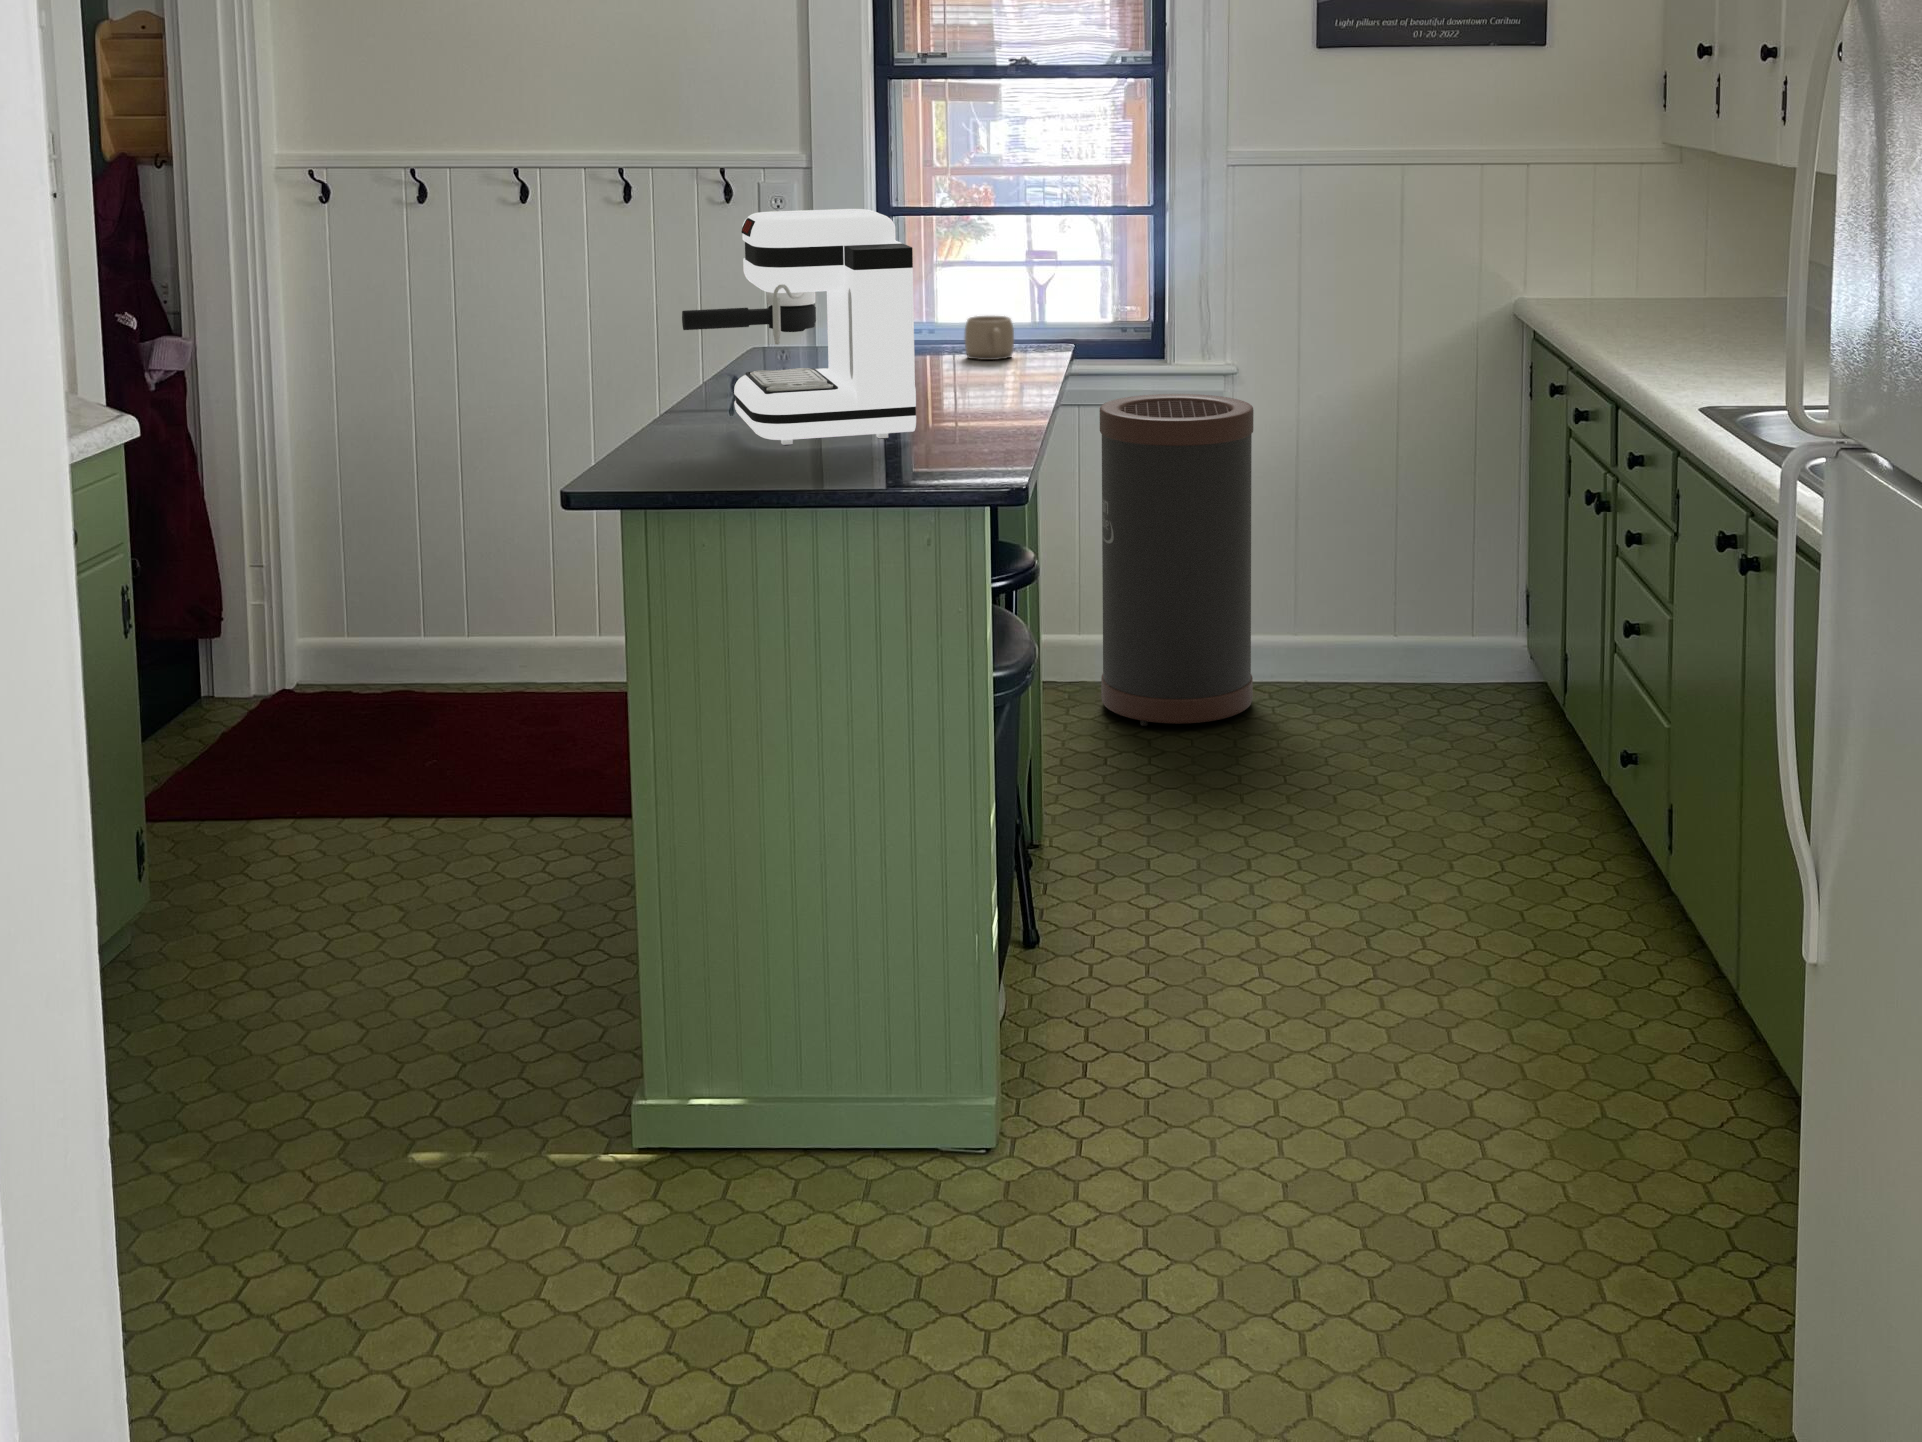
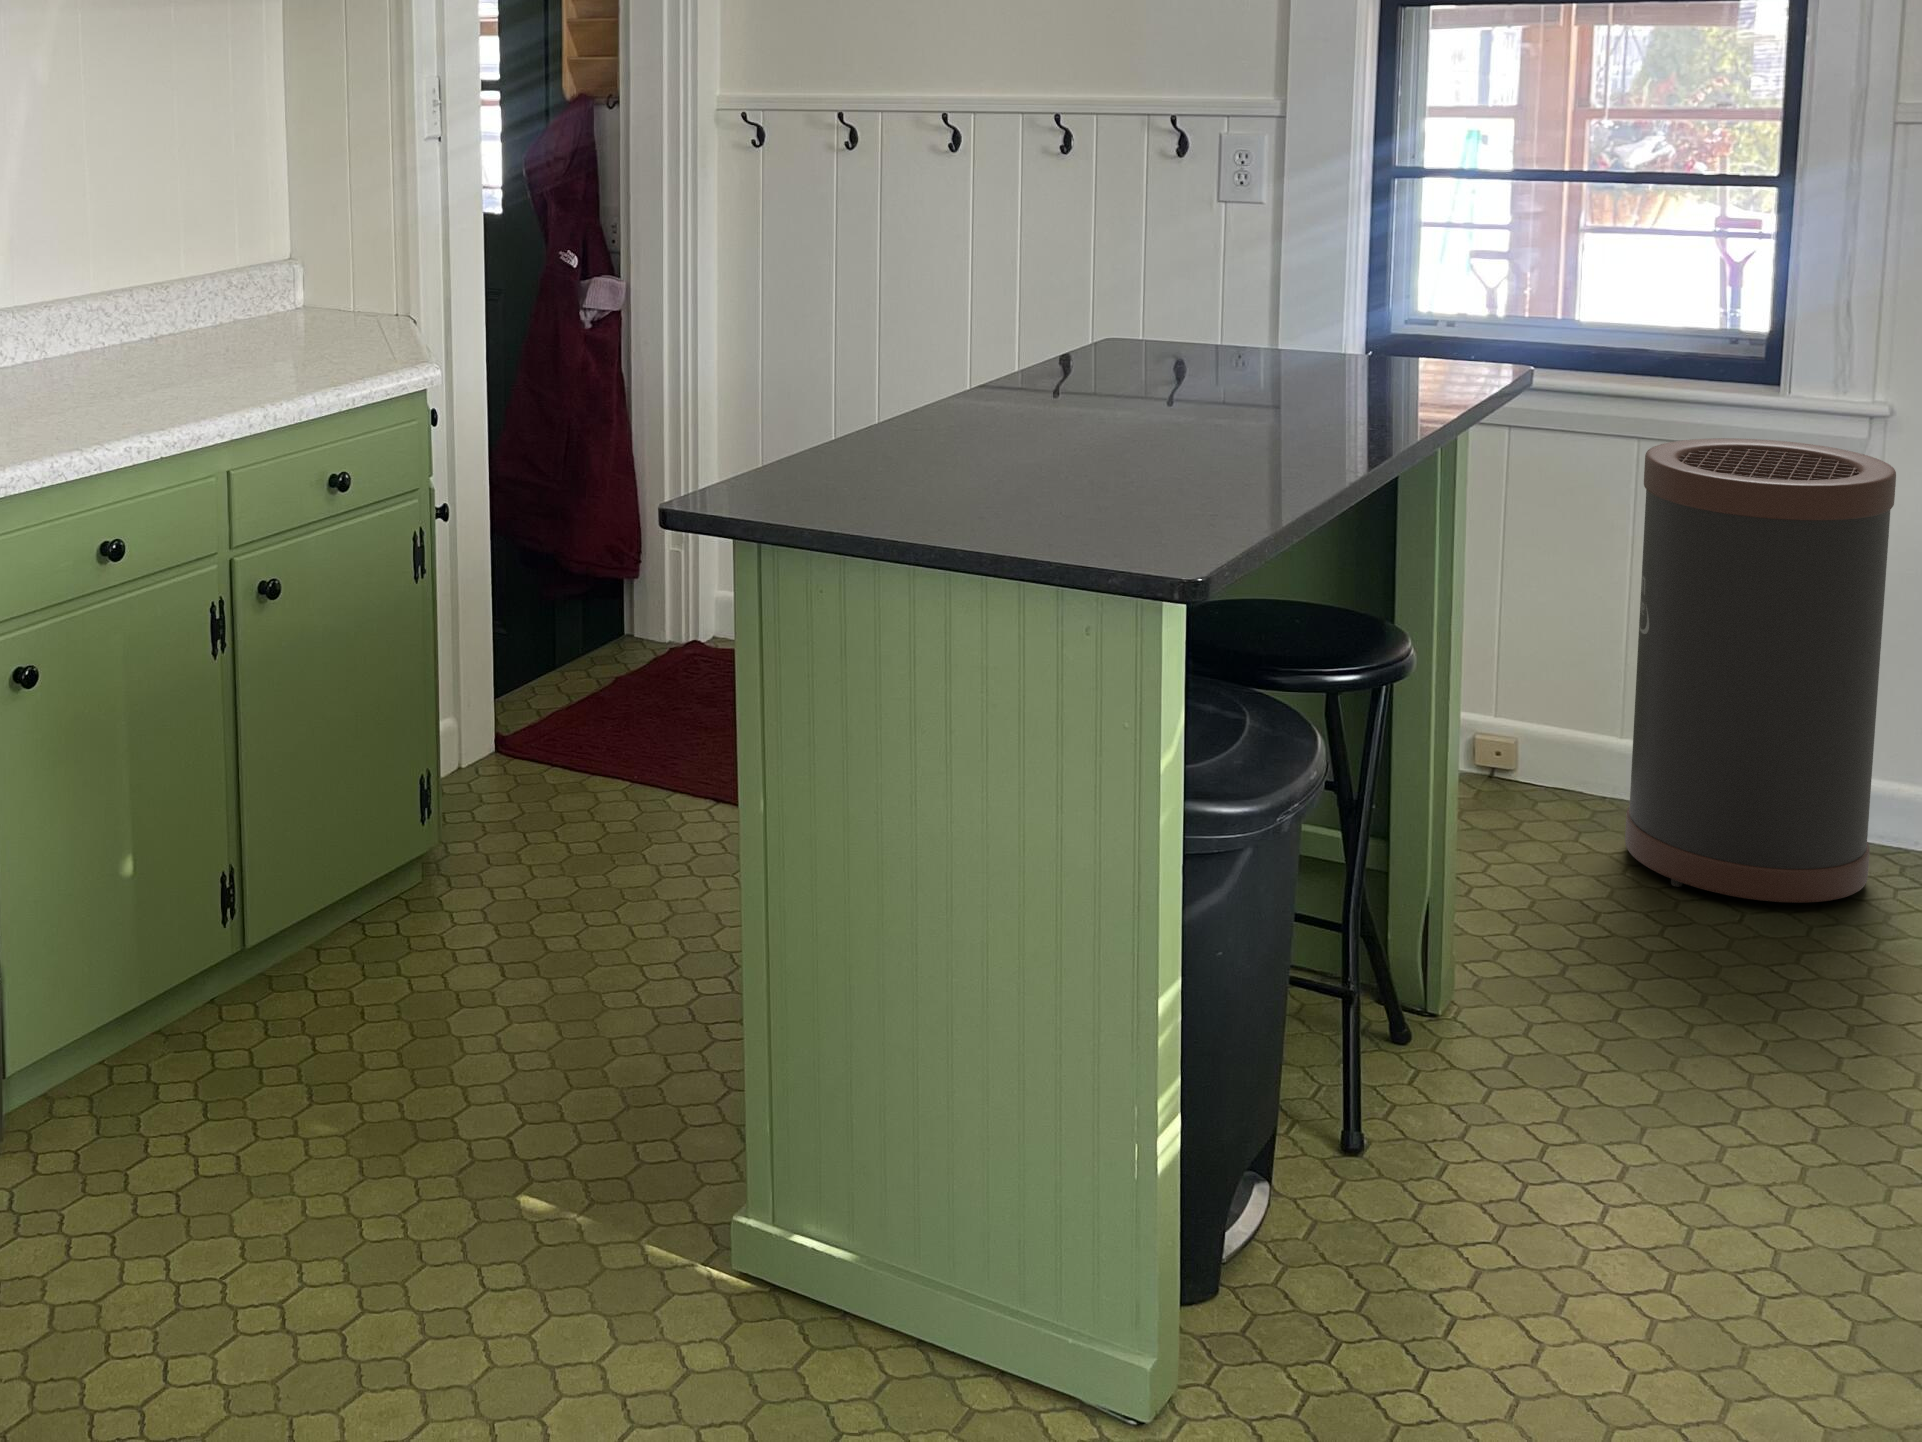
coffee maker: present [682,209,916,445] -> none [888,185,1158,483]
mug: present [964,316,1014,360] -> none [1369,323,1440,382]

